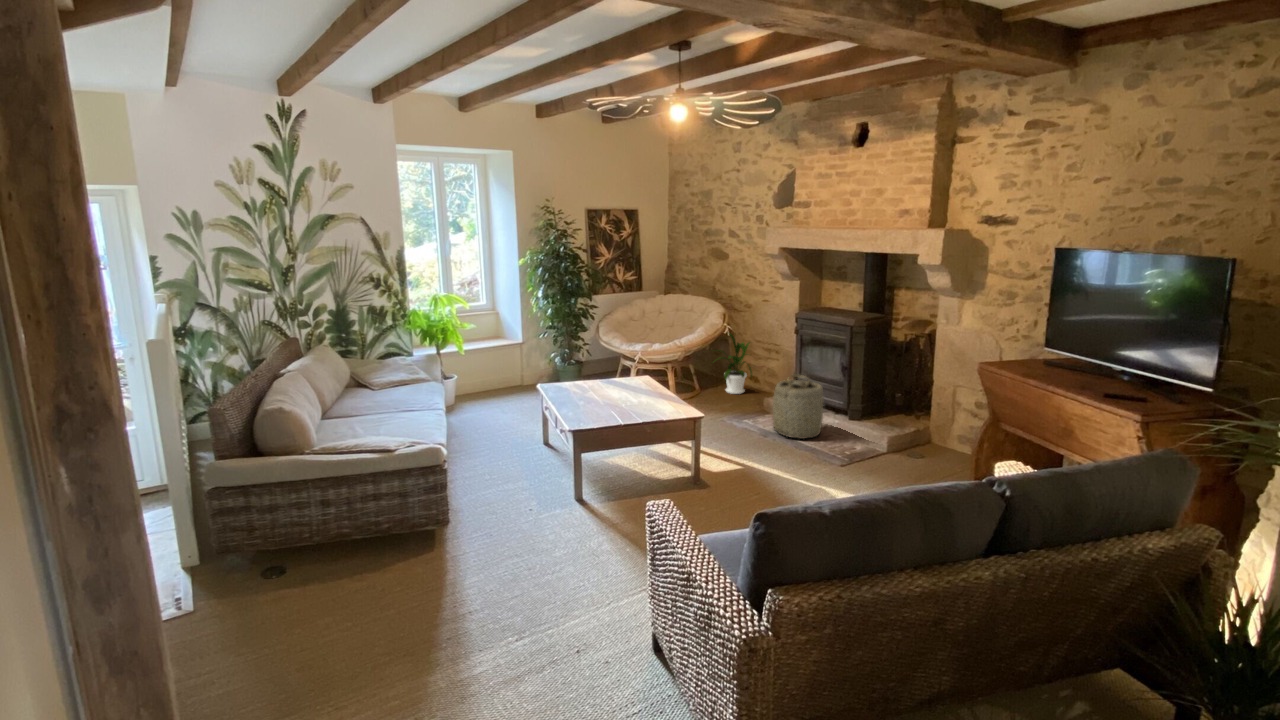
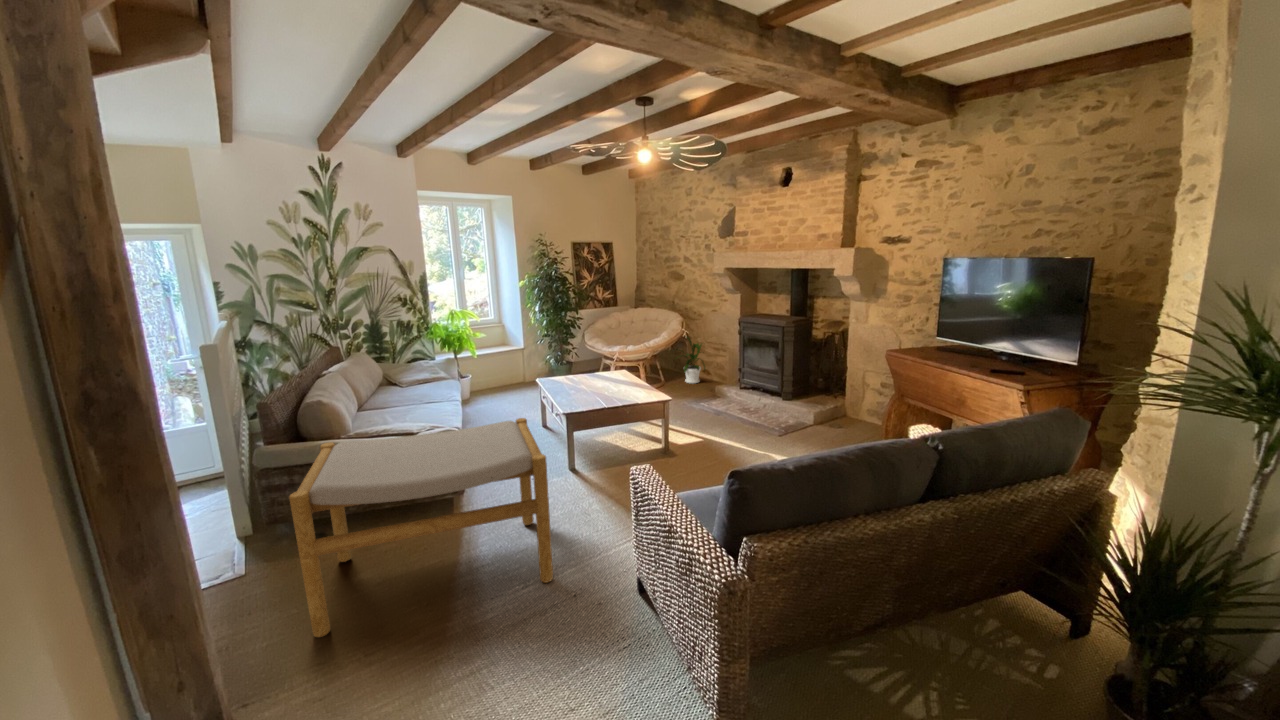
basket: present [773,374,824,439] -> none [723,365,762,415]
footstool: none [259,437,553,683] -> present [289,418,553,637]

